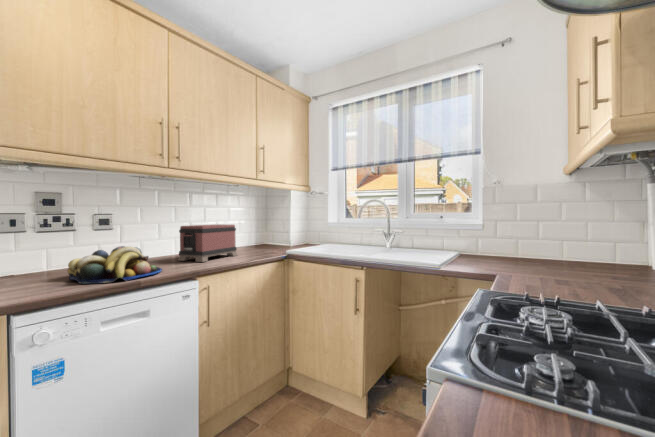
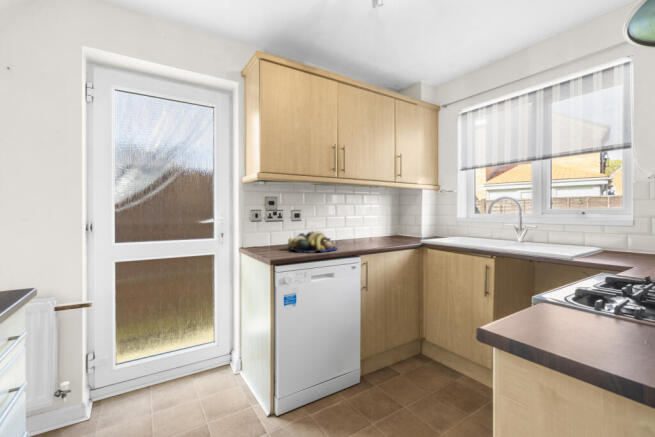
toaster: present [178,225,237,262] -> none [341,218,381,245]

